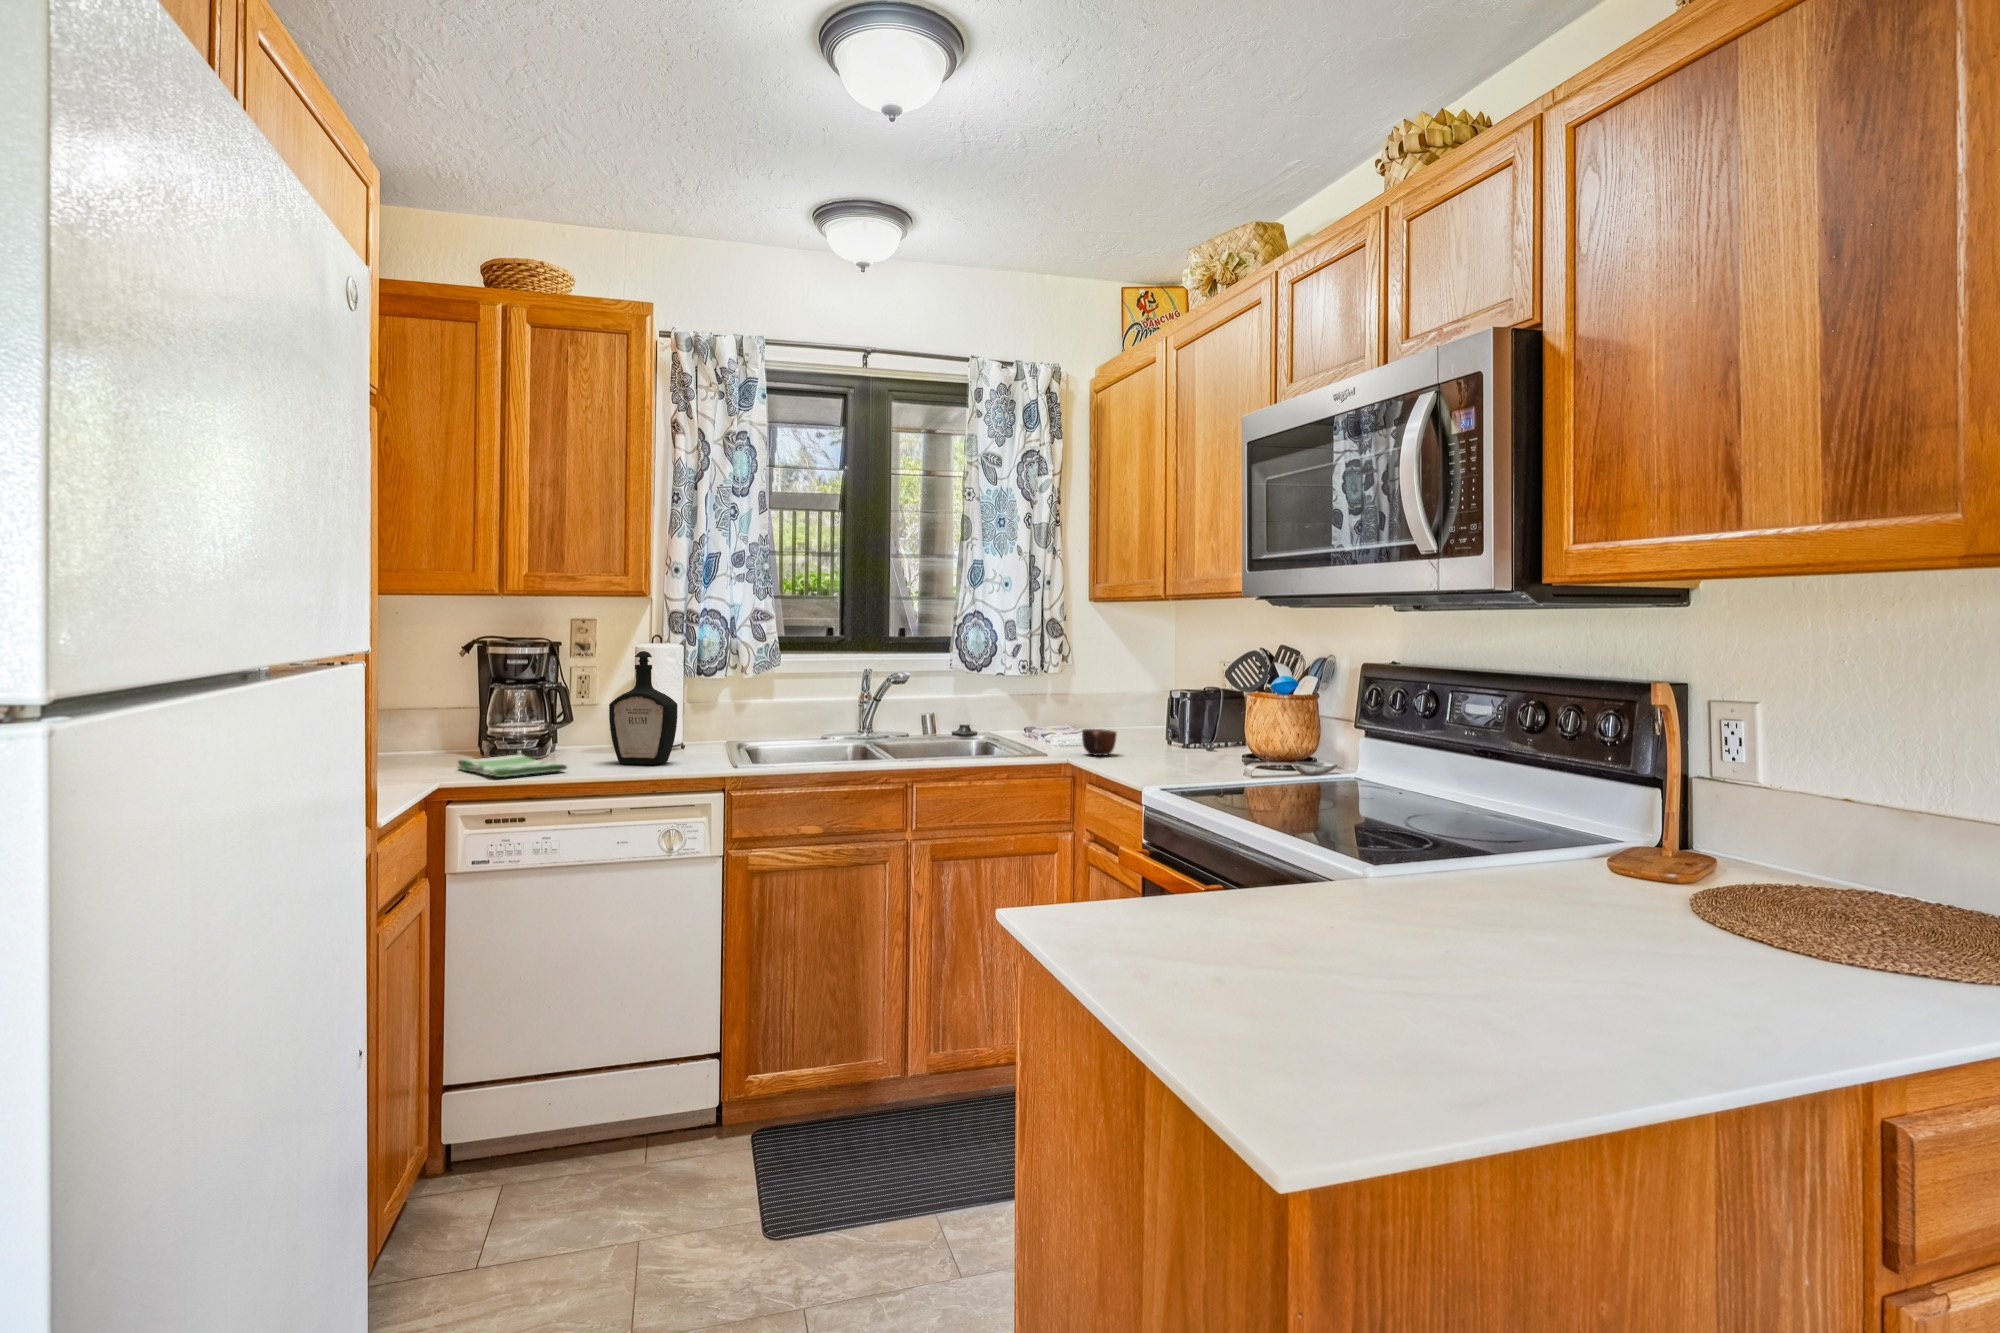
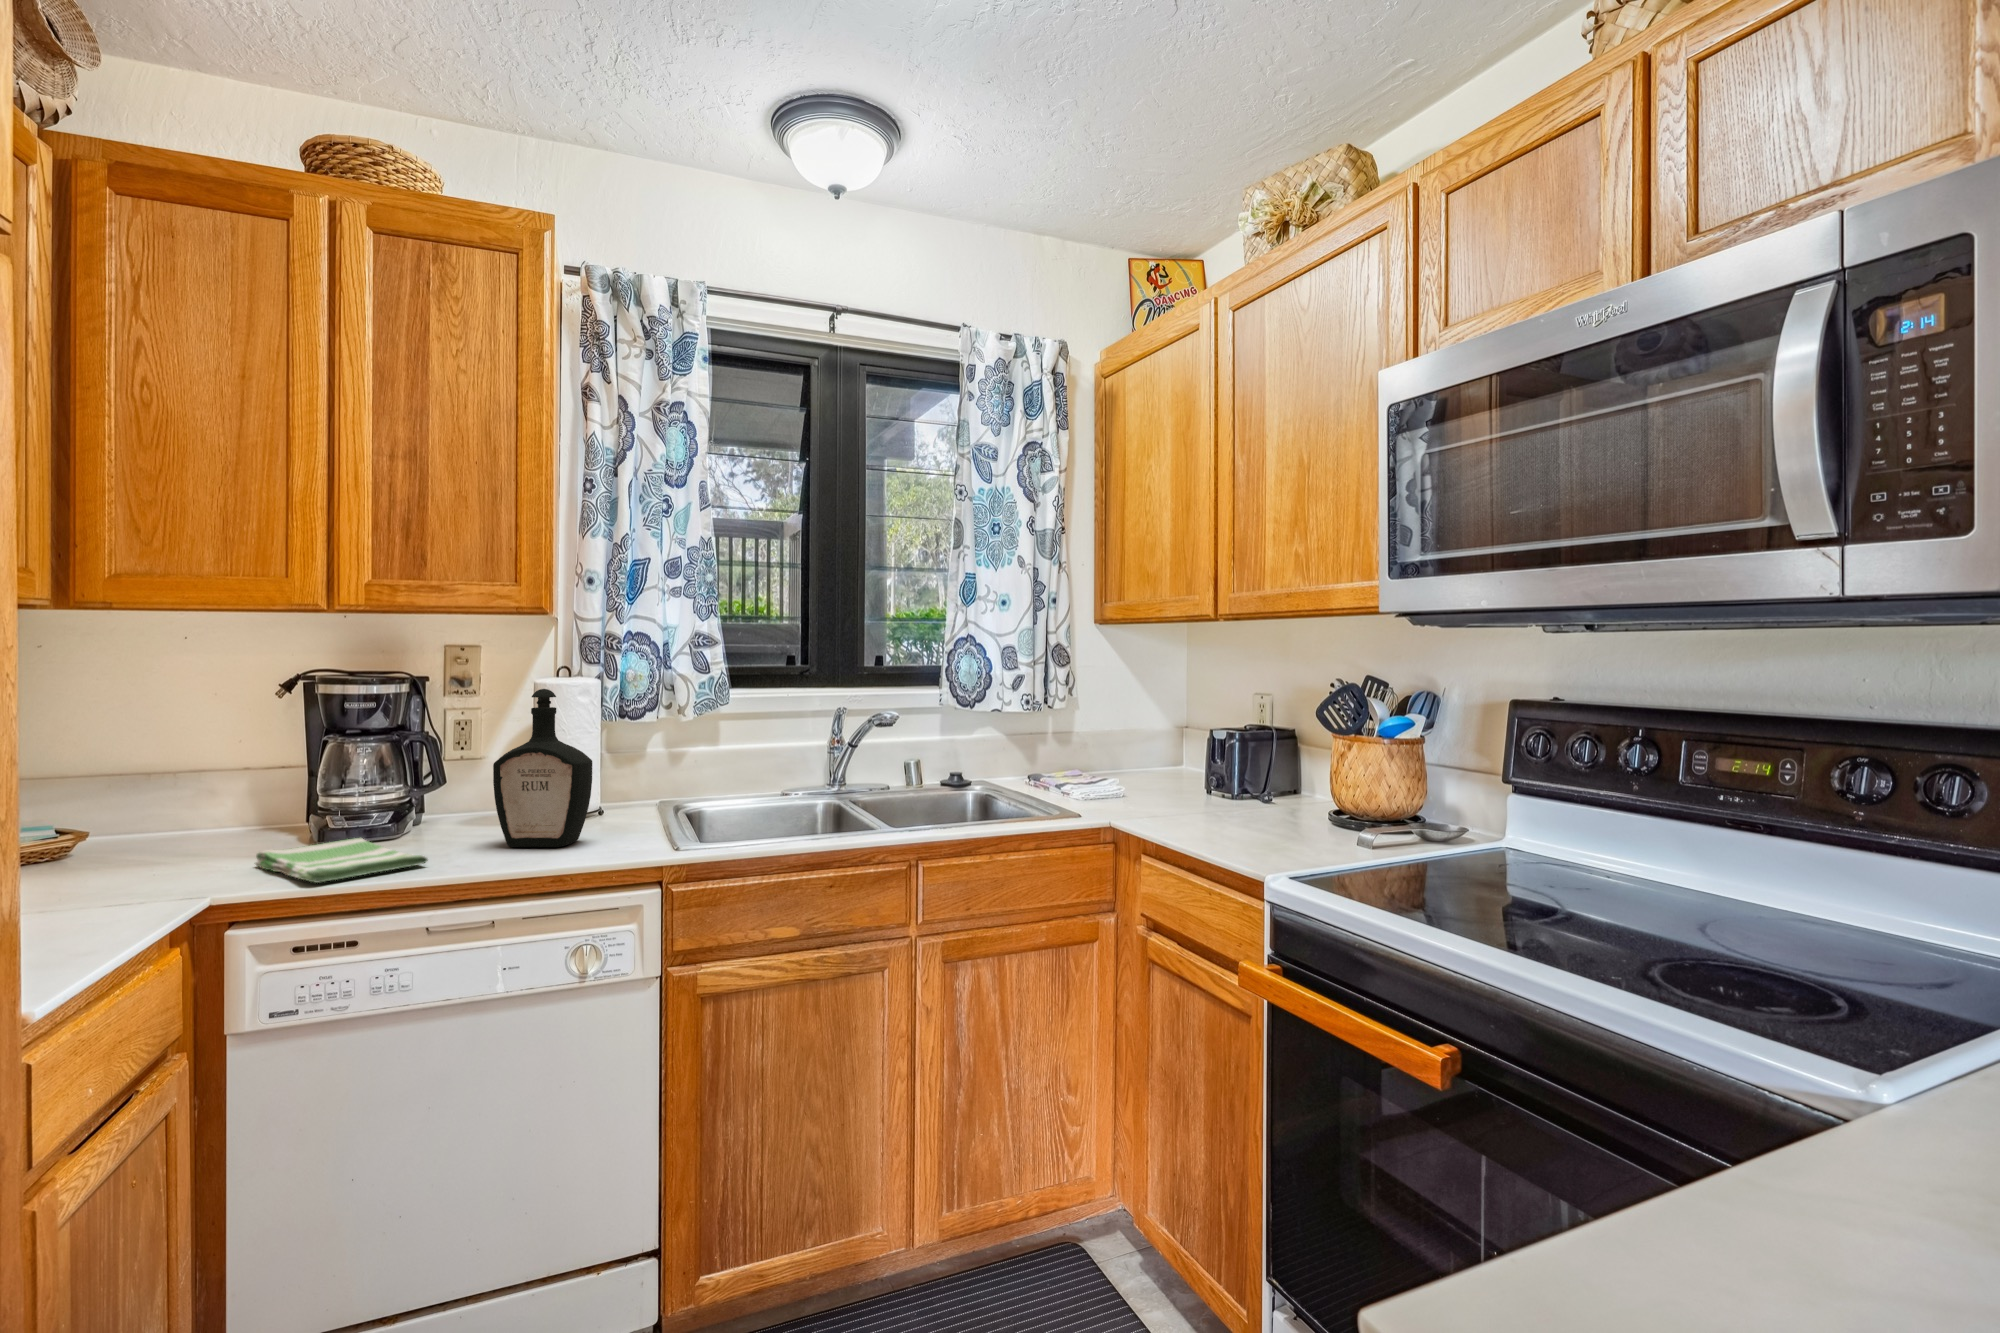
mug: present [1082,729,1117,756] -> none [1117,779,1160,813]

